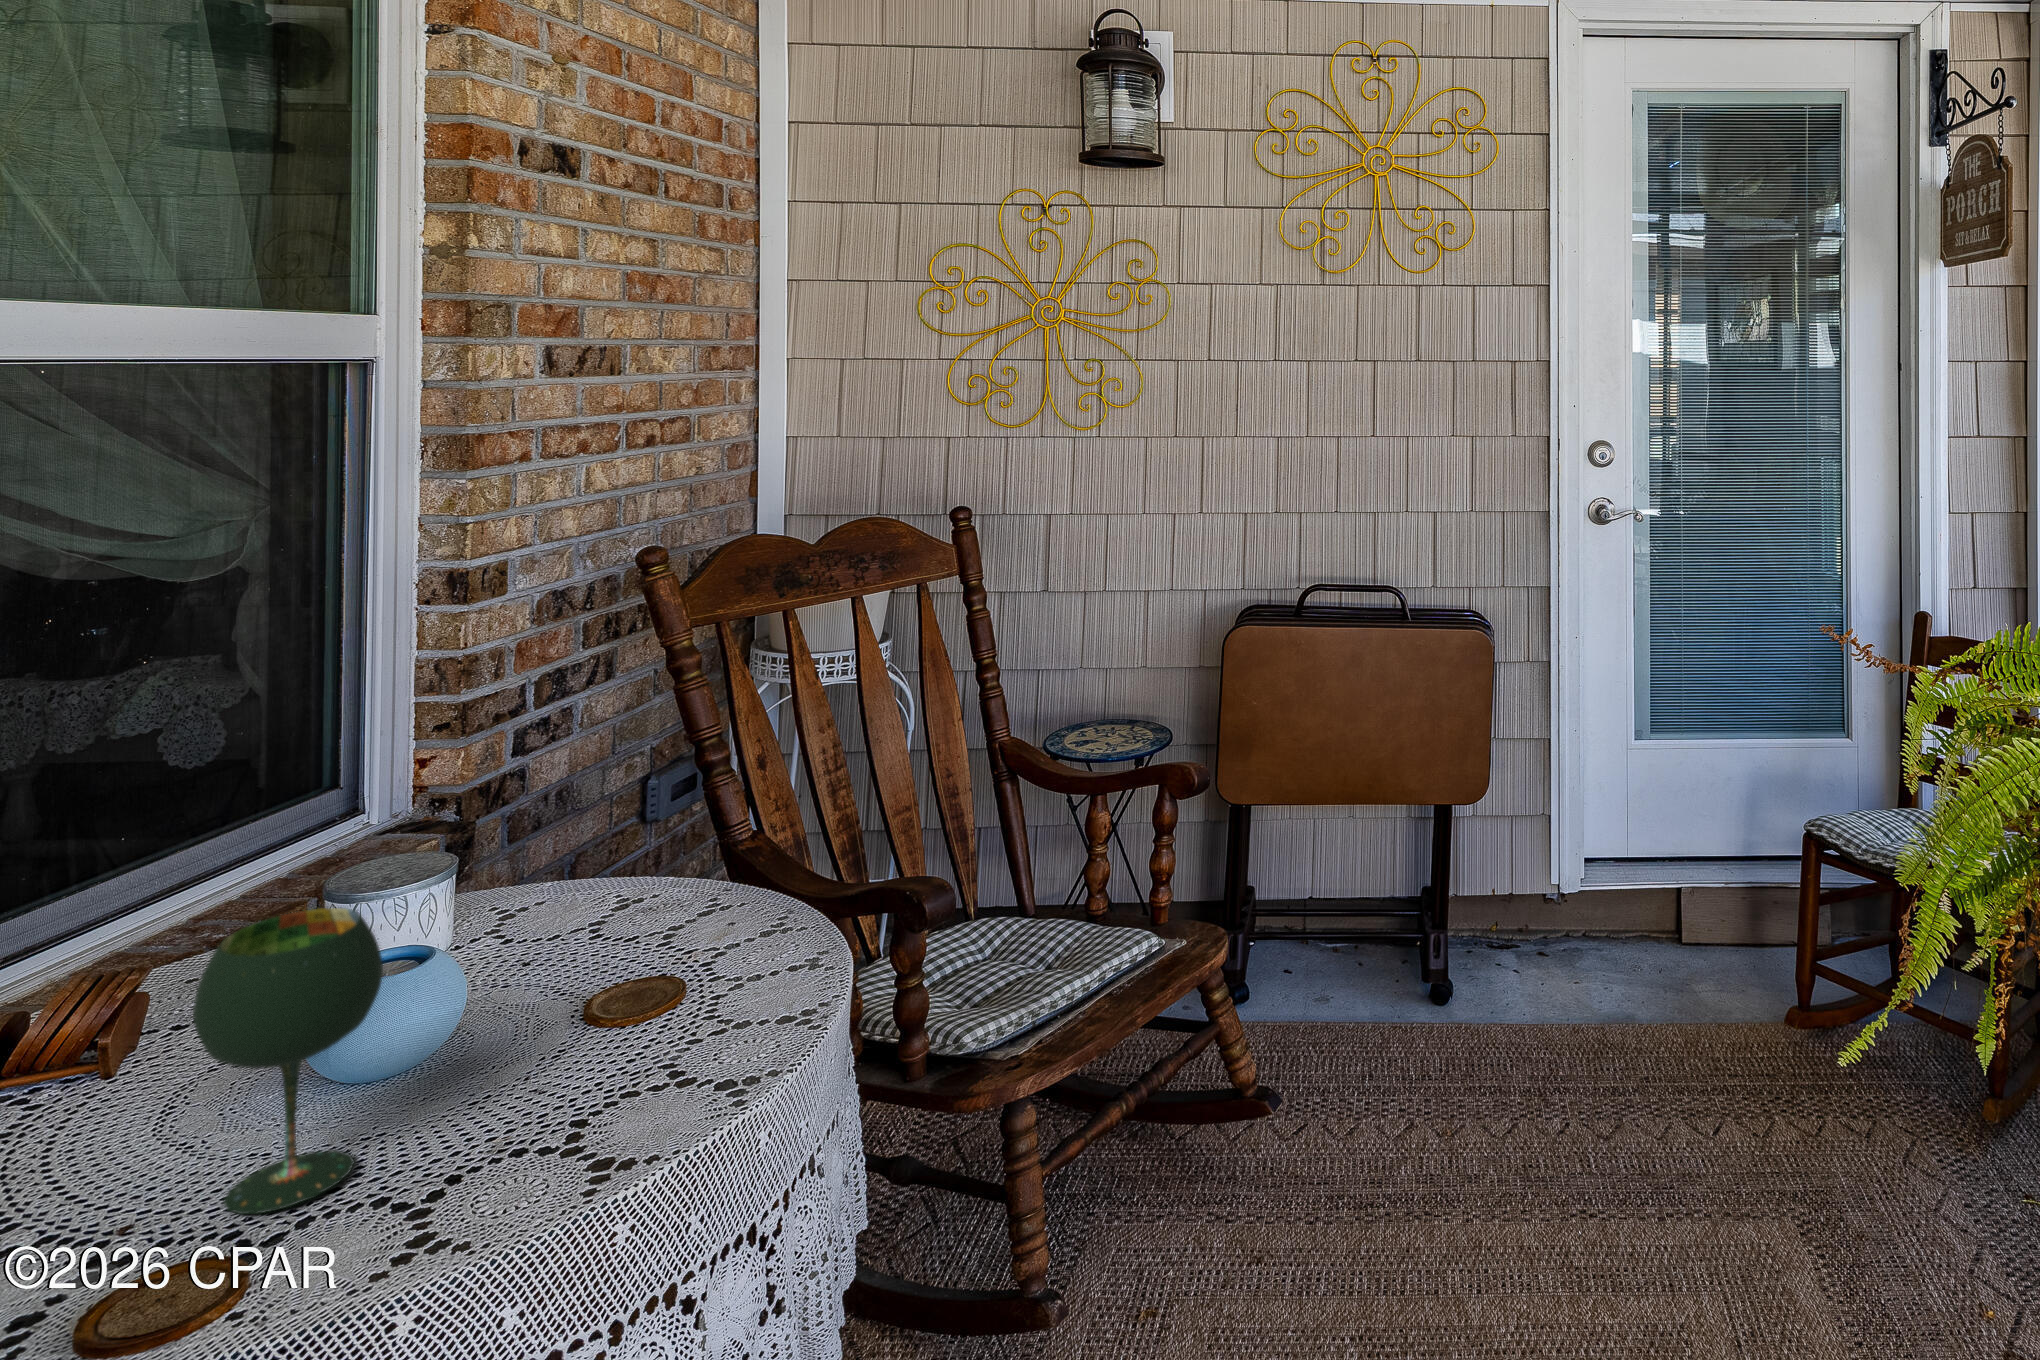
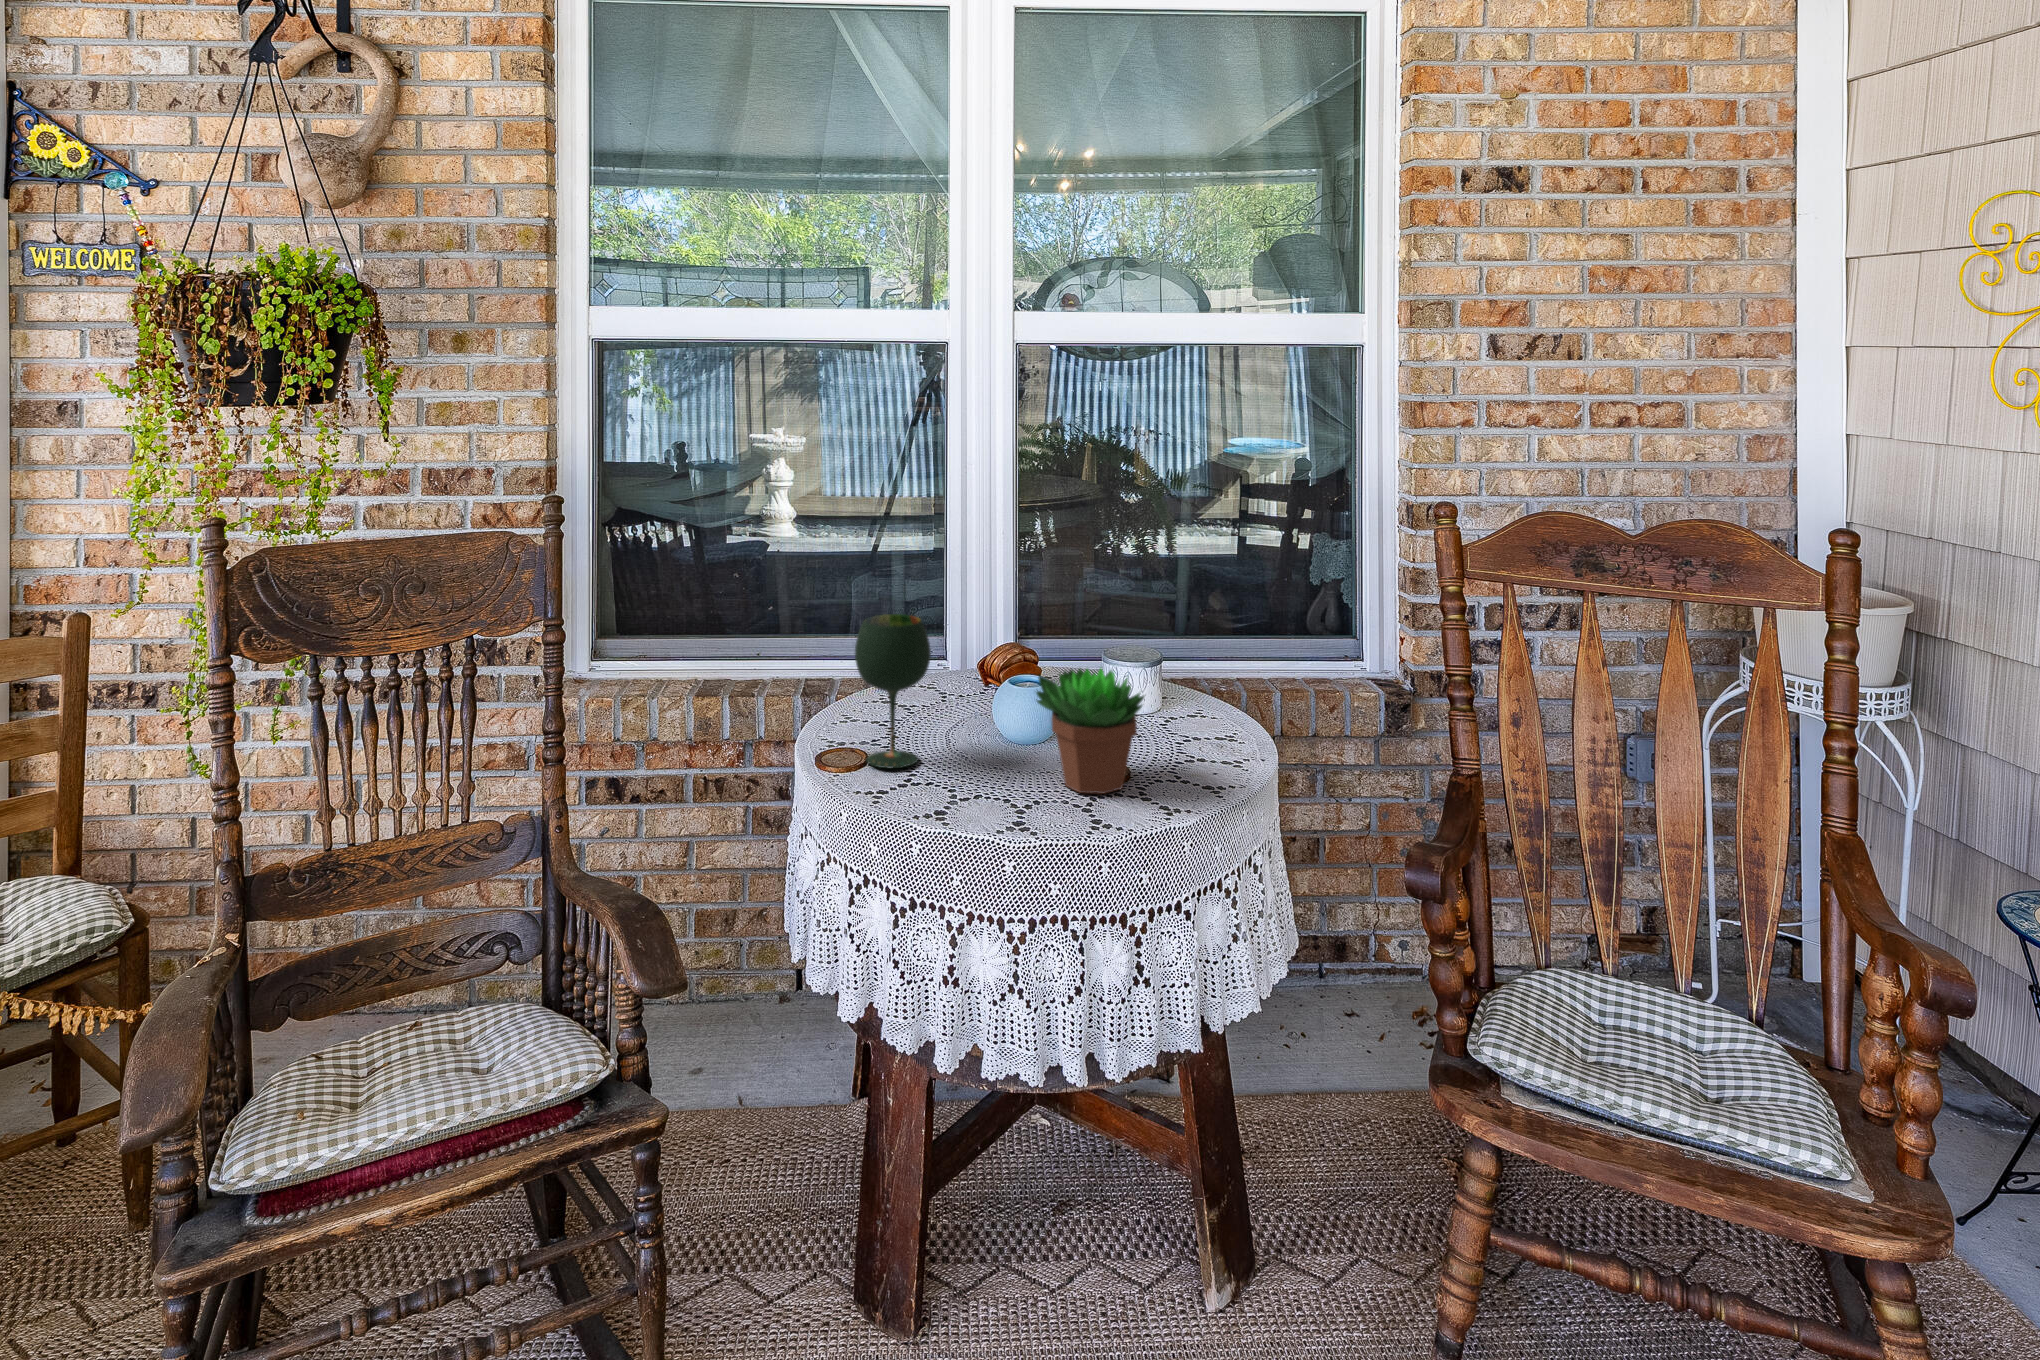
succulent plant: none [526,842,717,1030] -> present [1036,668,1144,794]

